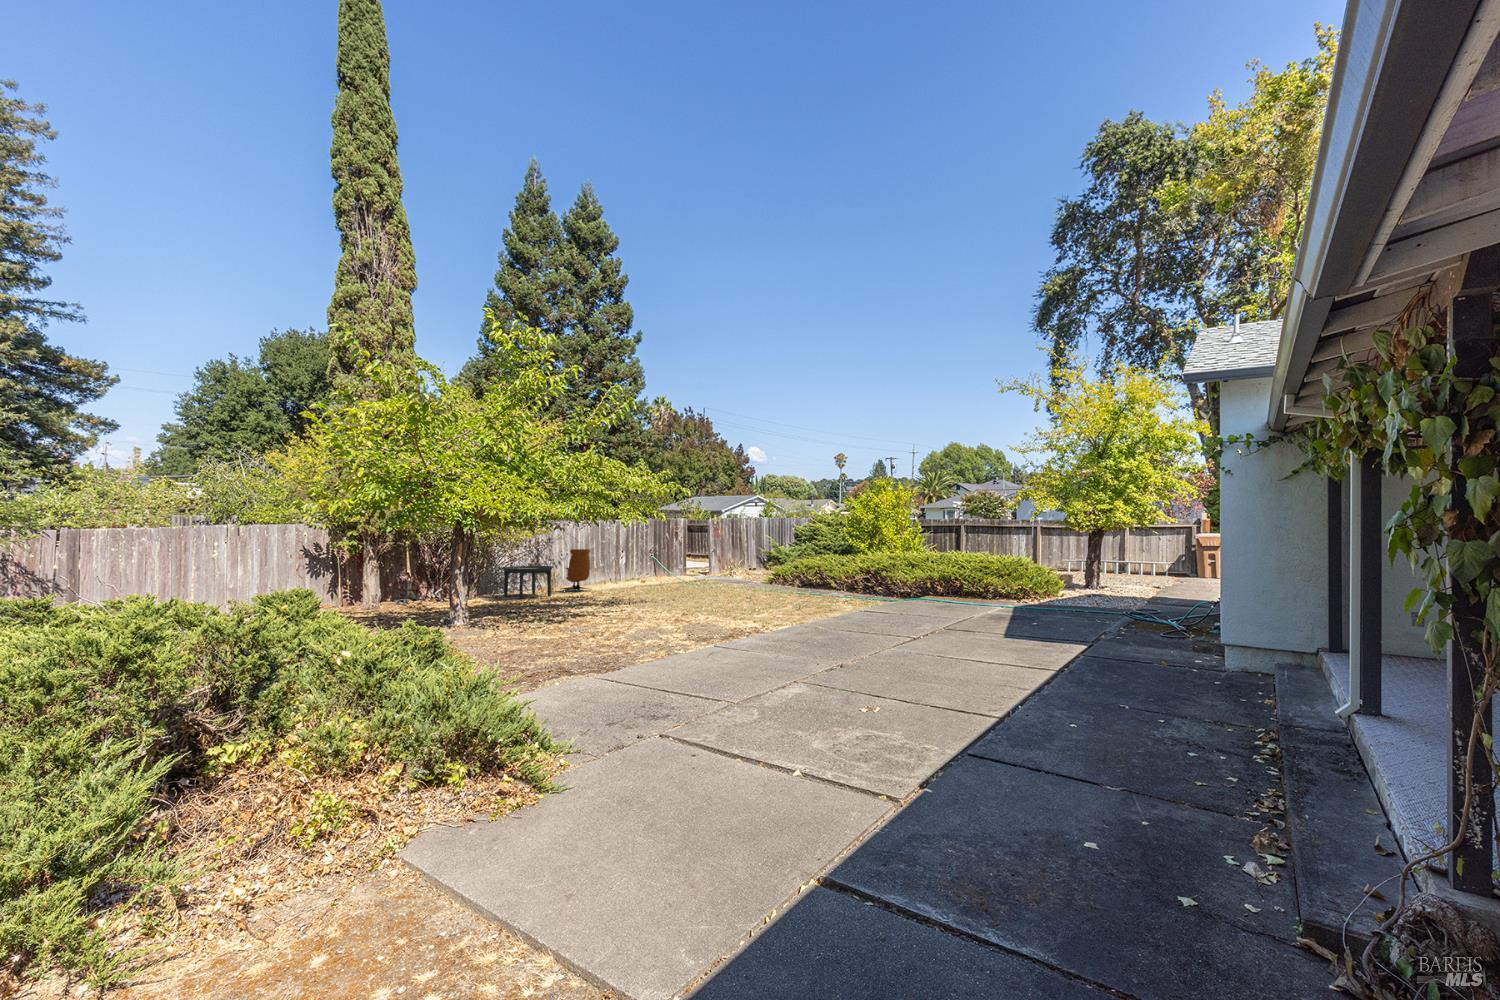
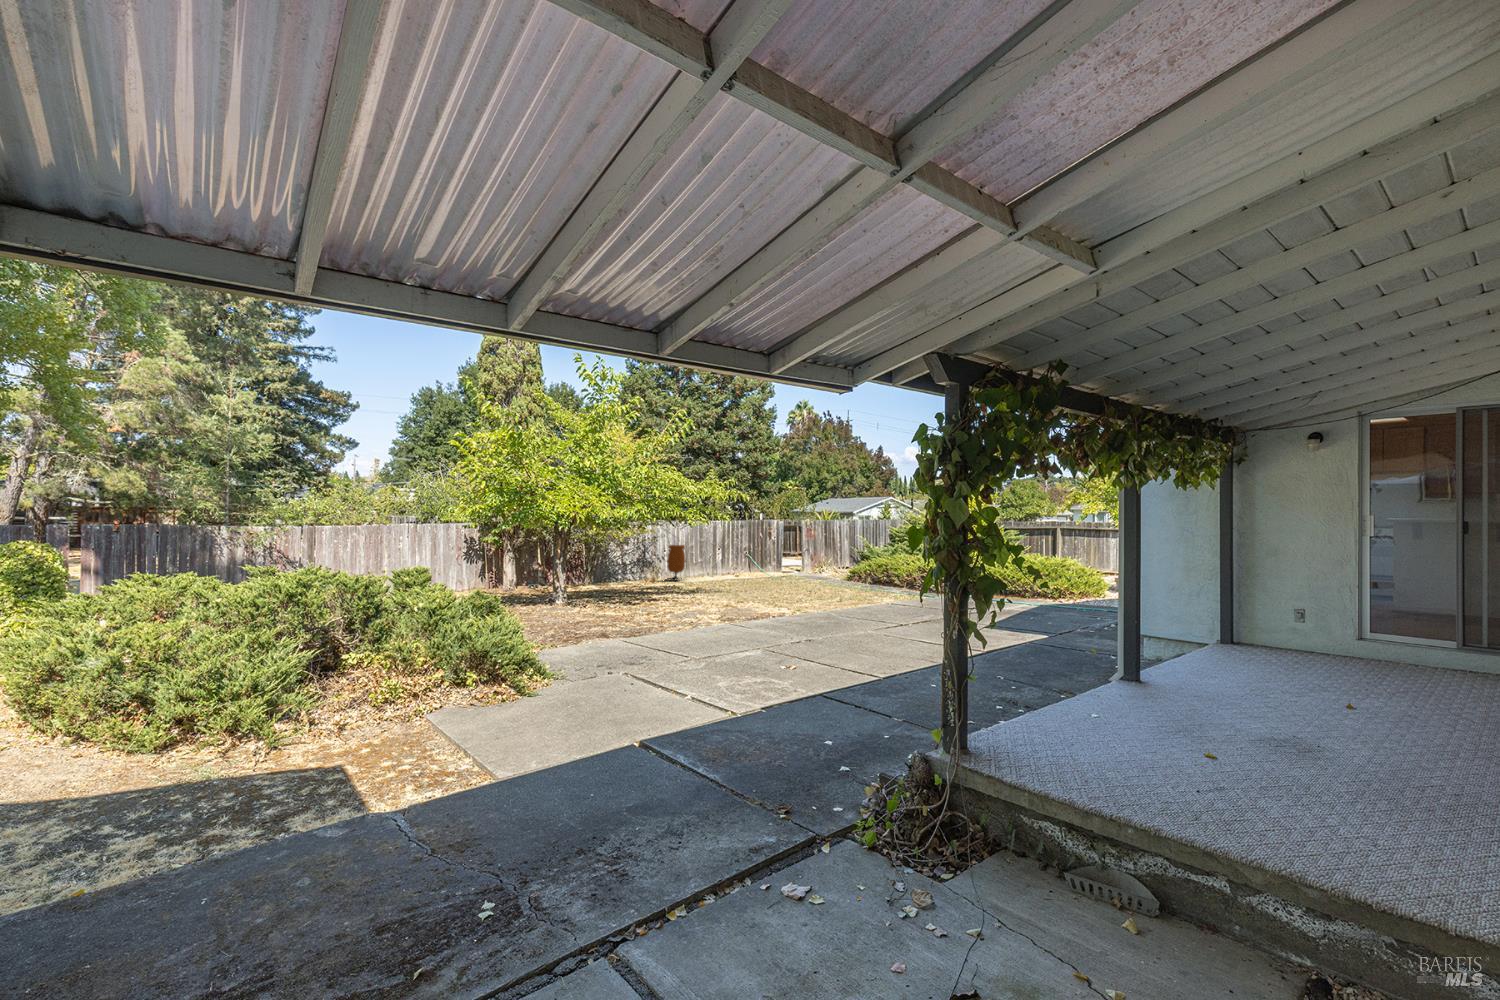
round table: present [502,566,553,599] -> none [610,558,653,585]

